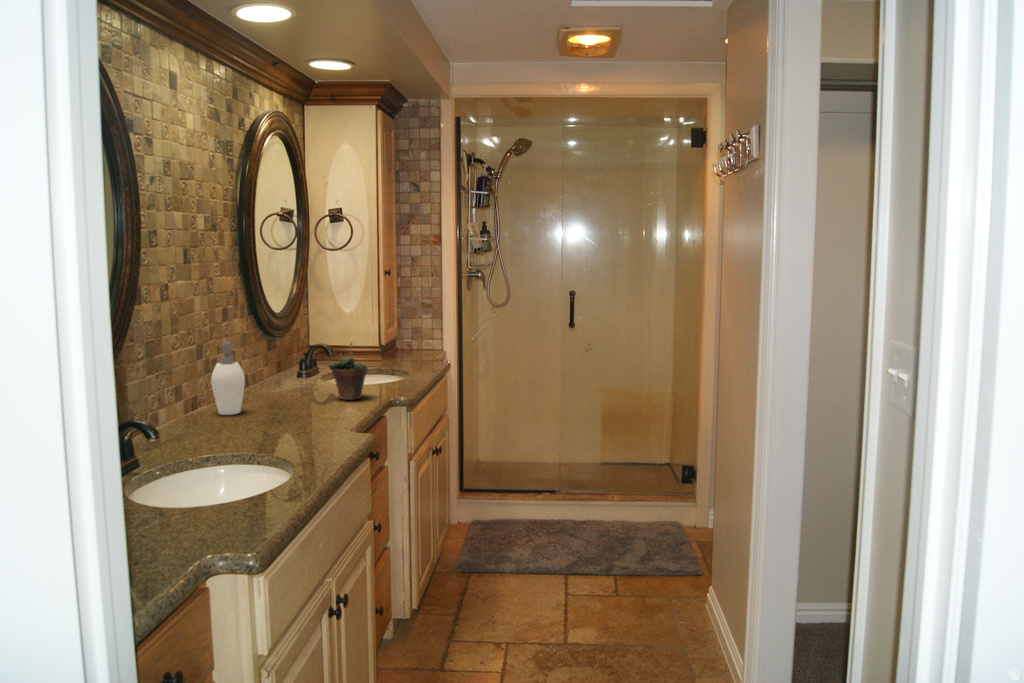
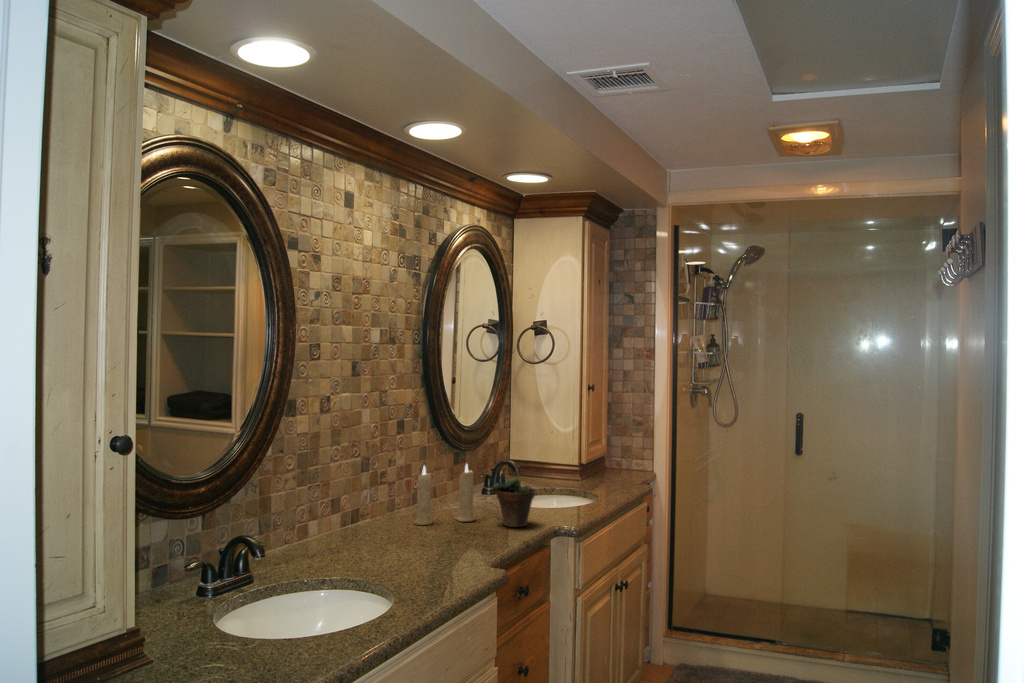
soap dispenser: present [211,343,245,415] -> none [368,456,401,533]
candle: none [253,344,311,406] -> present [414,464,475,525]

